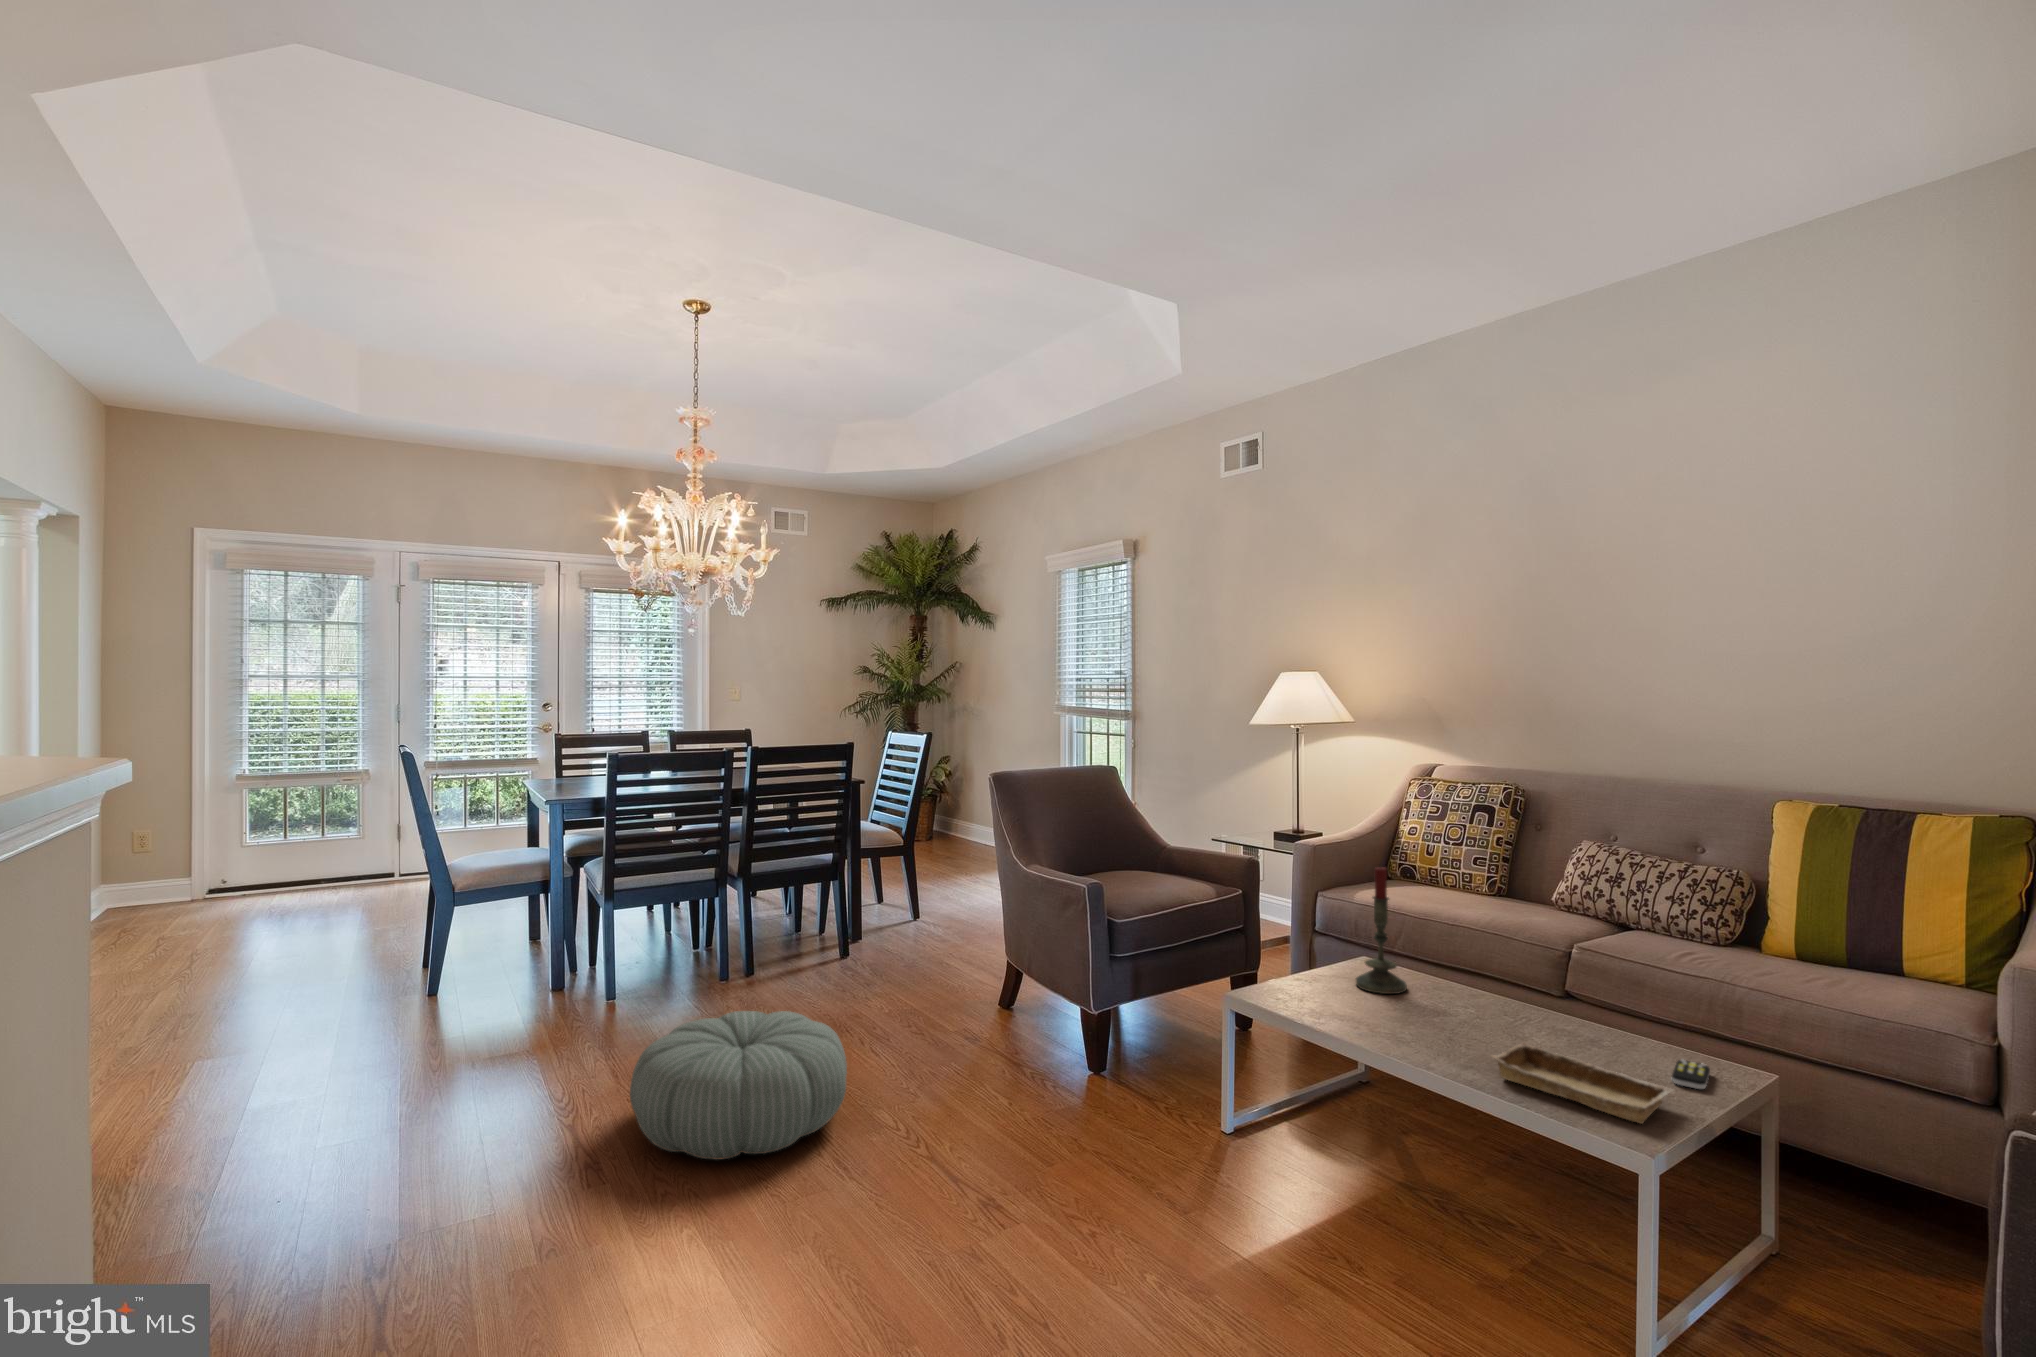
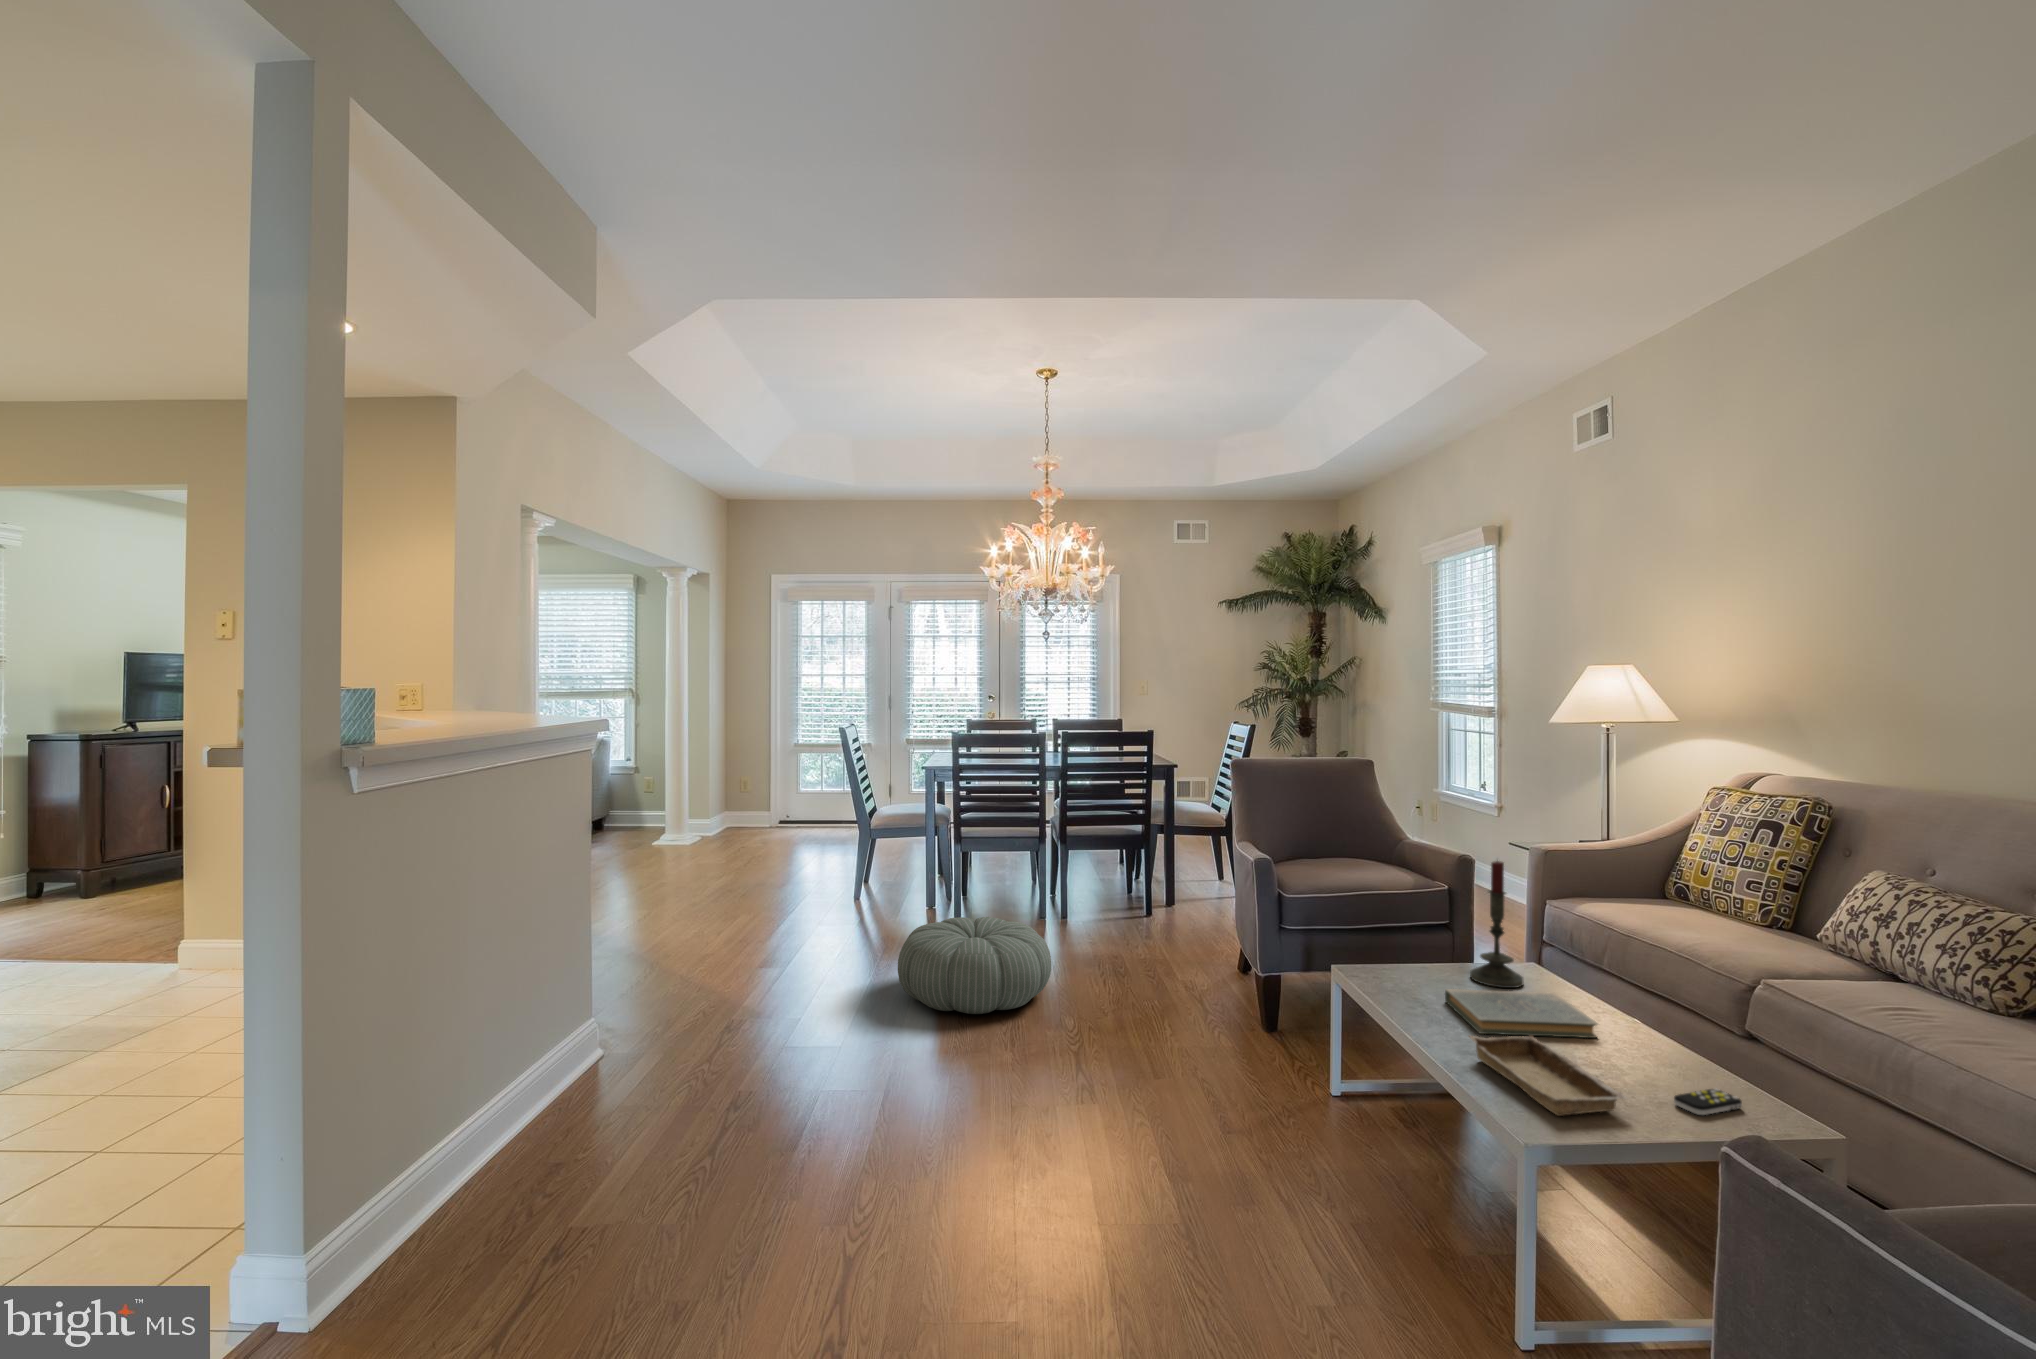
book: none [1383,991,1533,1049] -> present [1445,989,1598,1038]

